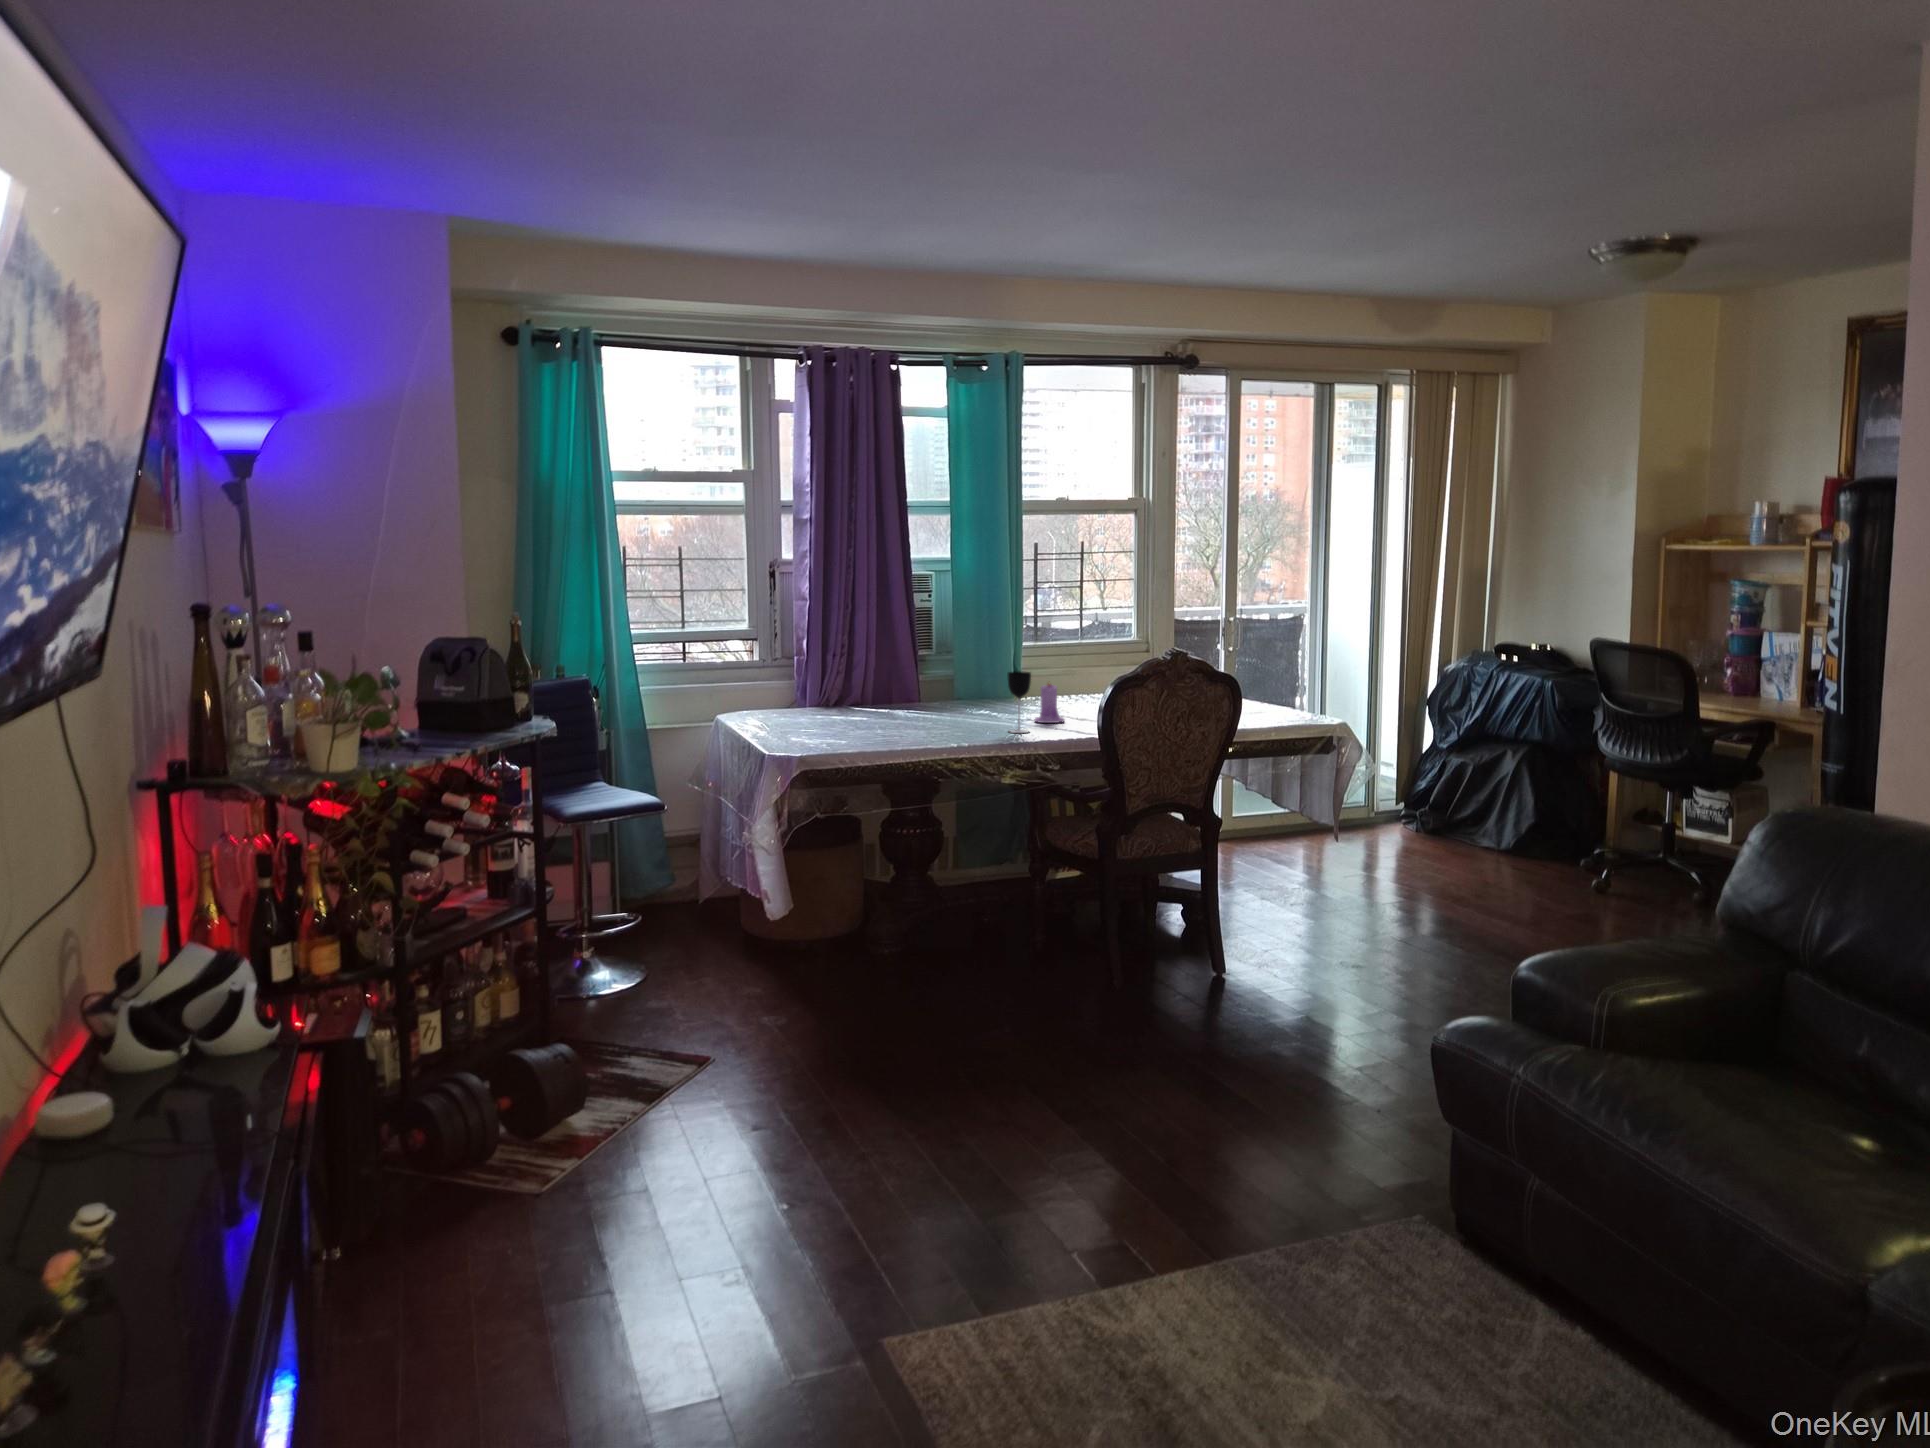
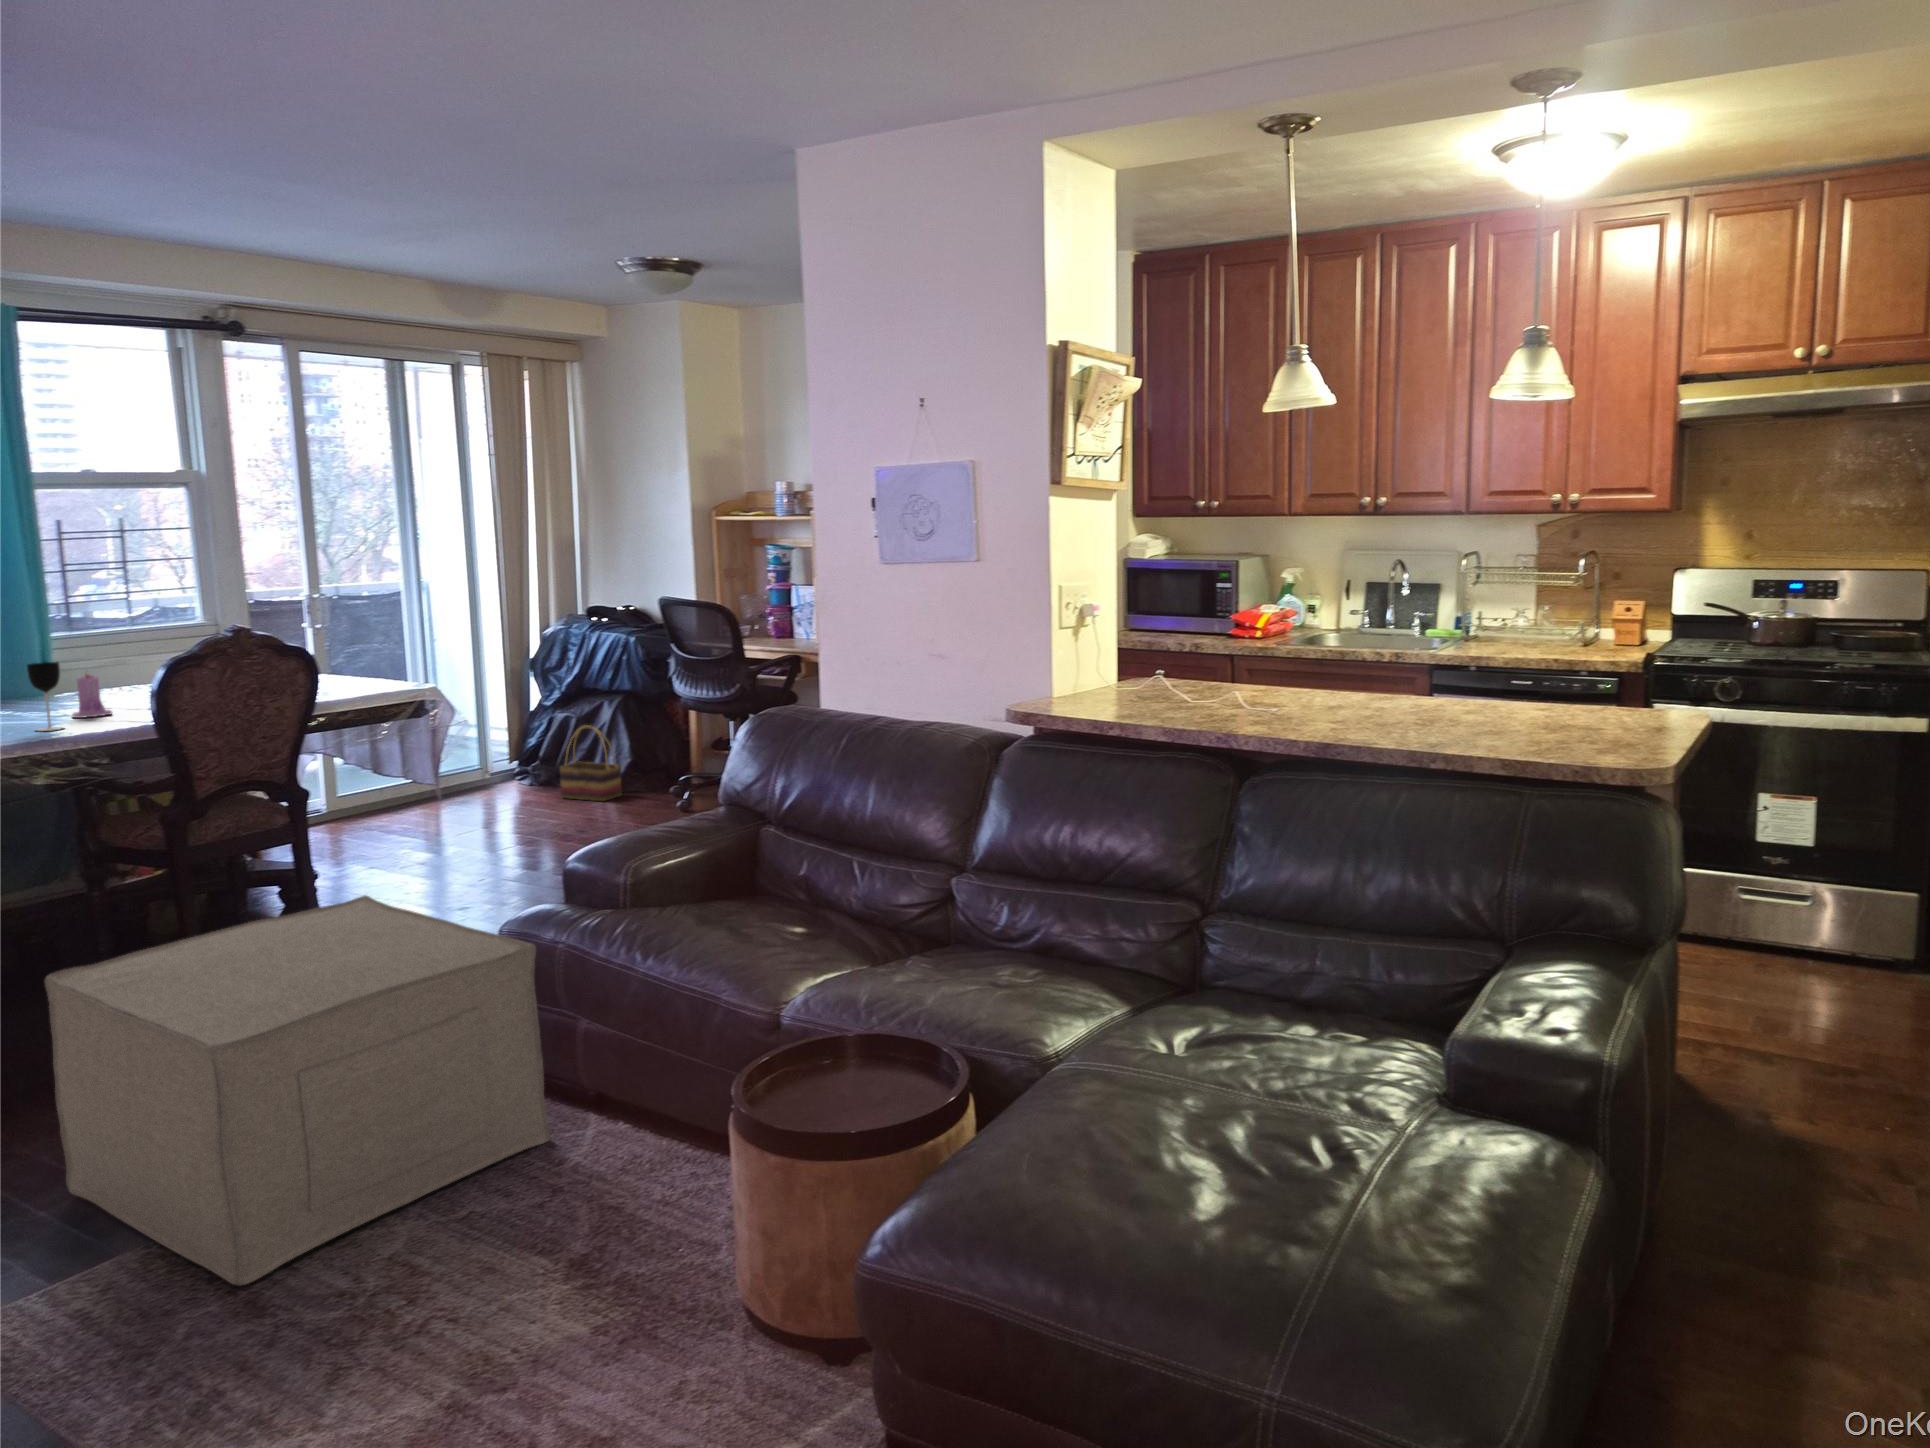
basket: none [1452,775,1523,862] -> present [560,725,622,801]
ottoman: none [1010,949,1478,1352] -> present [45,895,550,1285]

